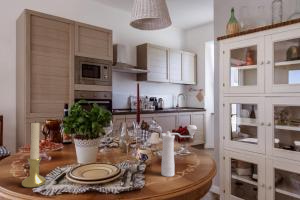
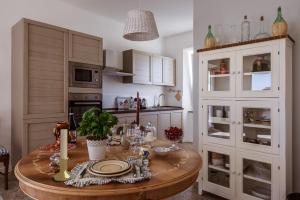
pepper mill: present [161,125,197,177] -> none [161,128,188,168]

